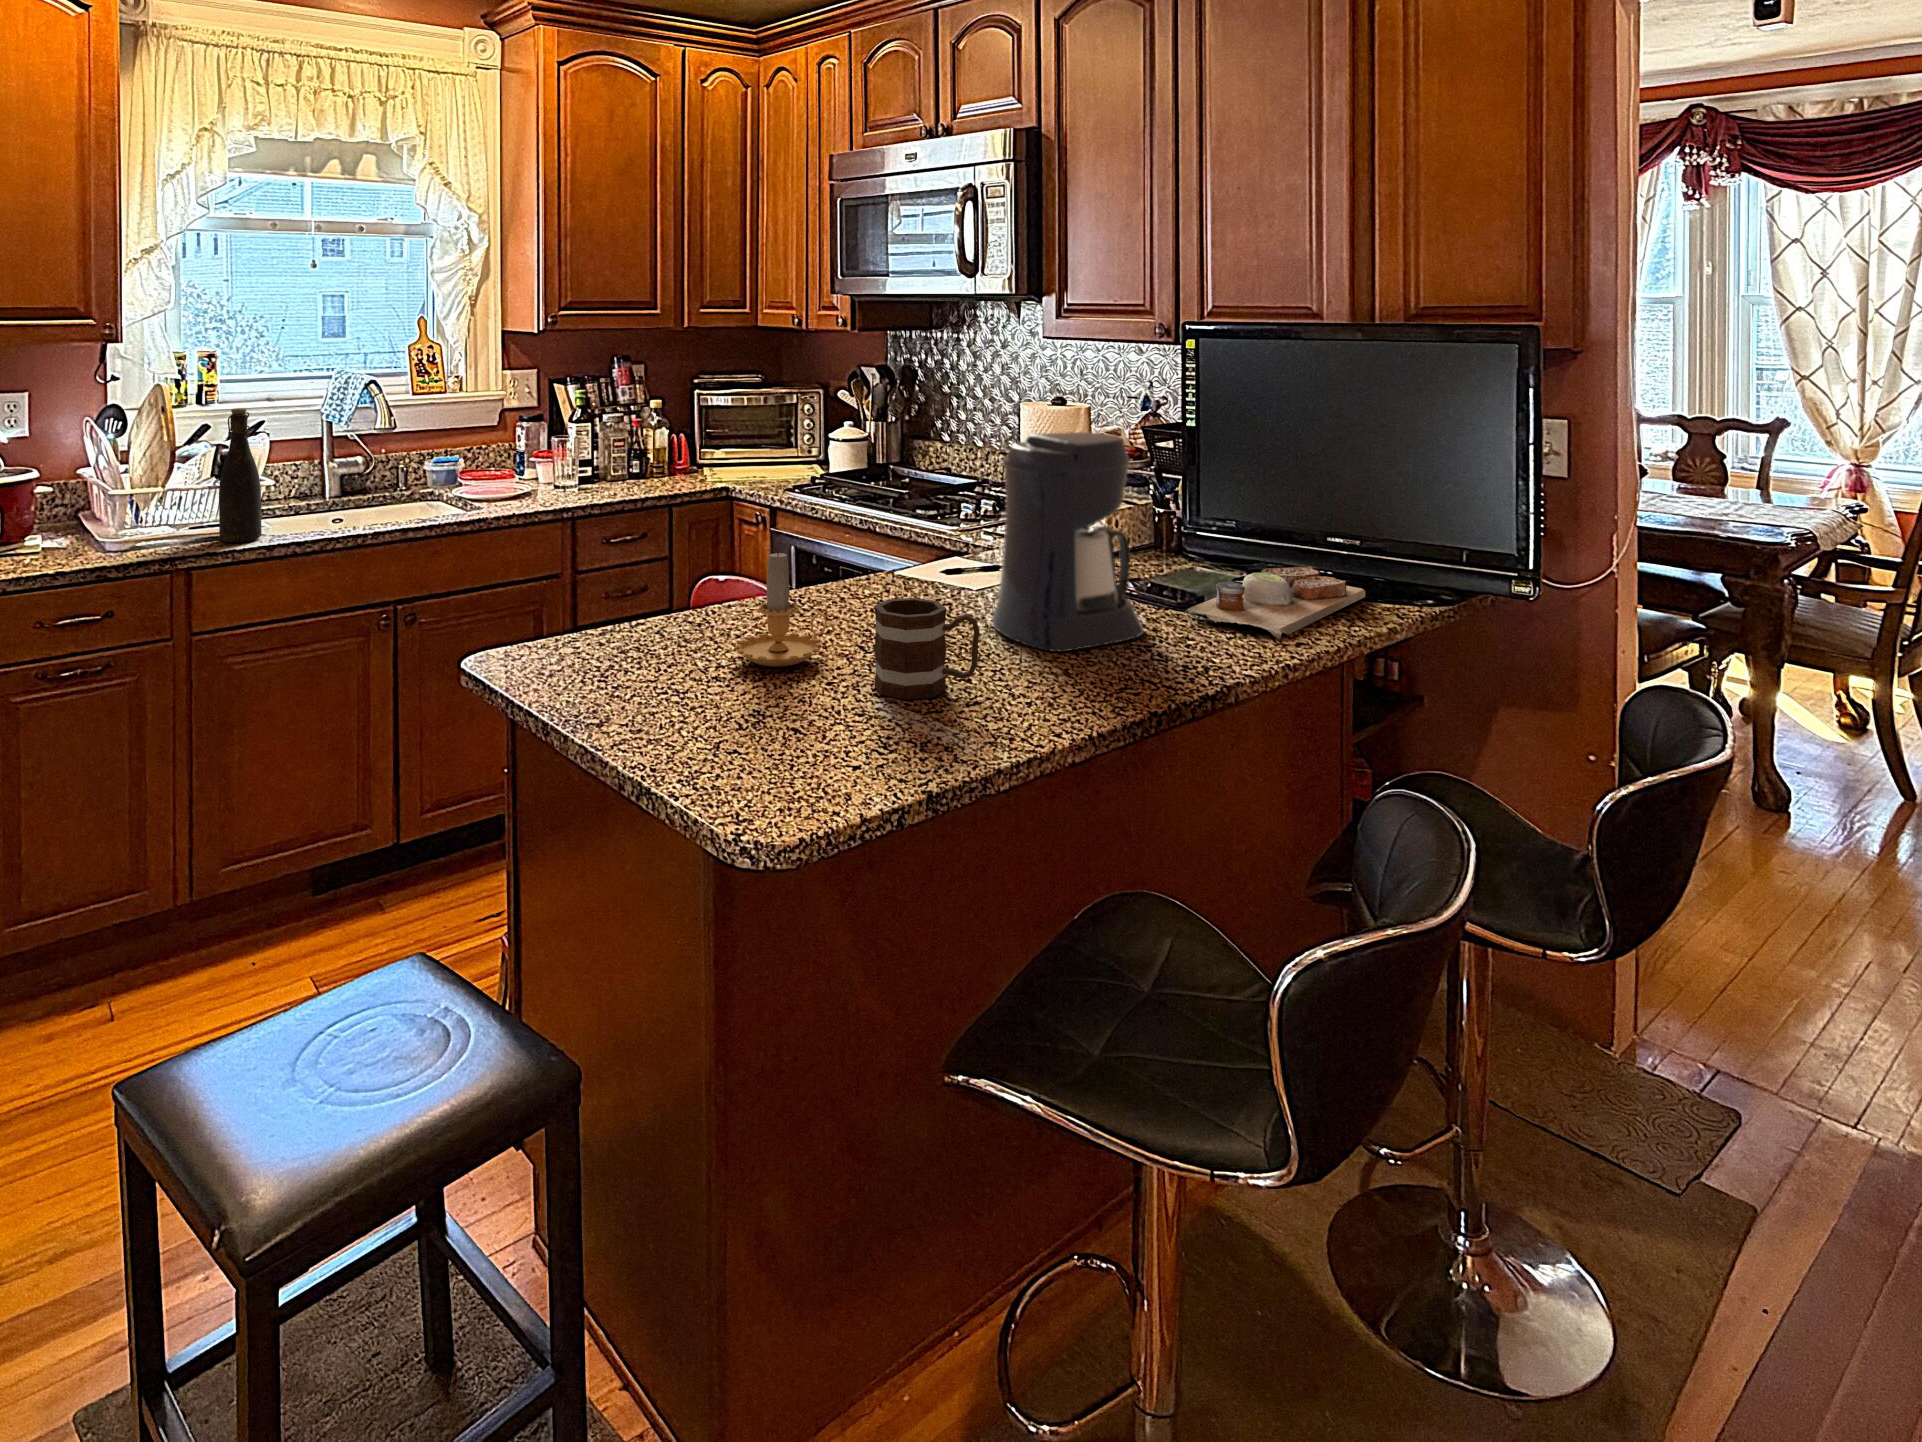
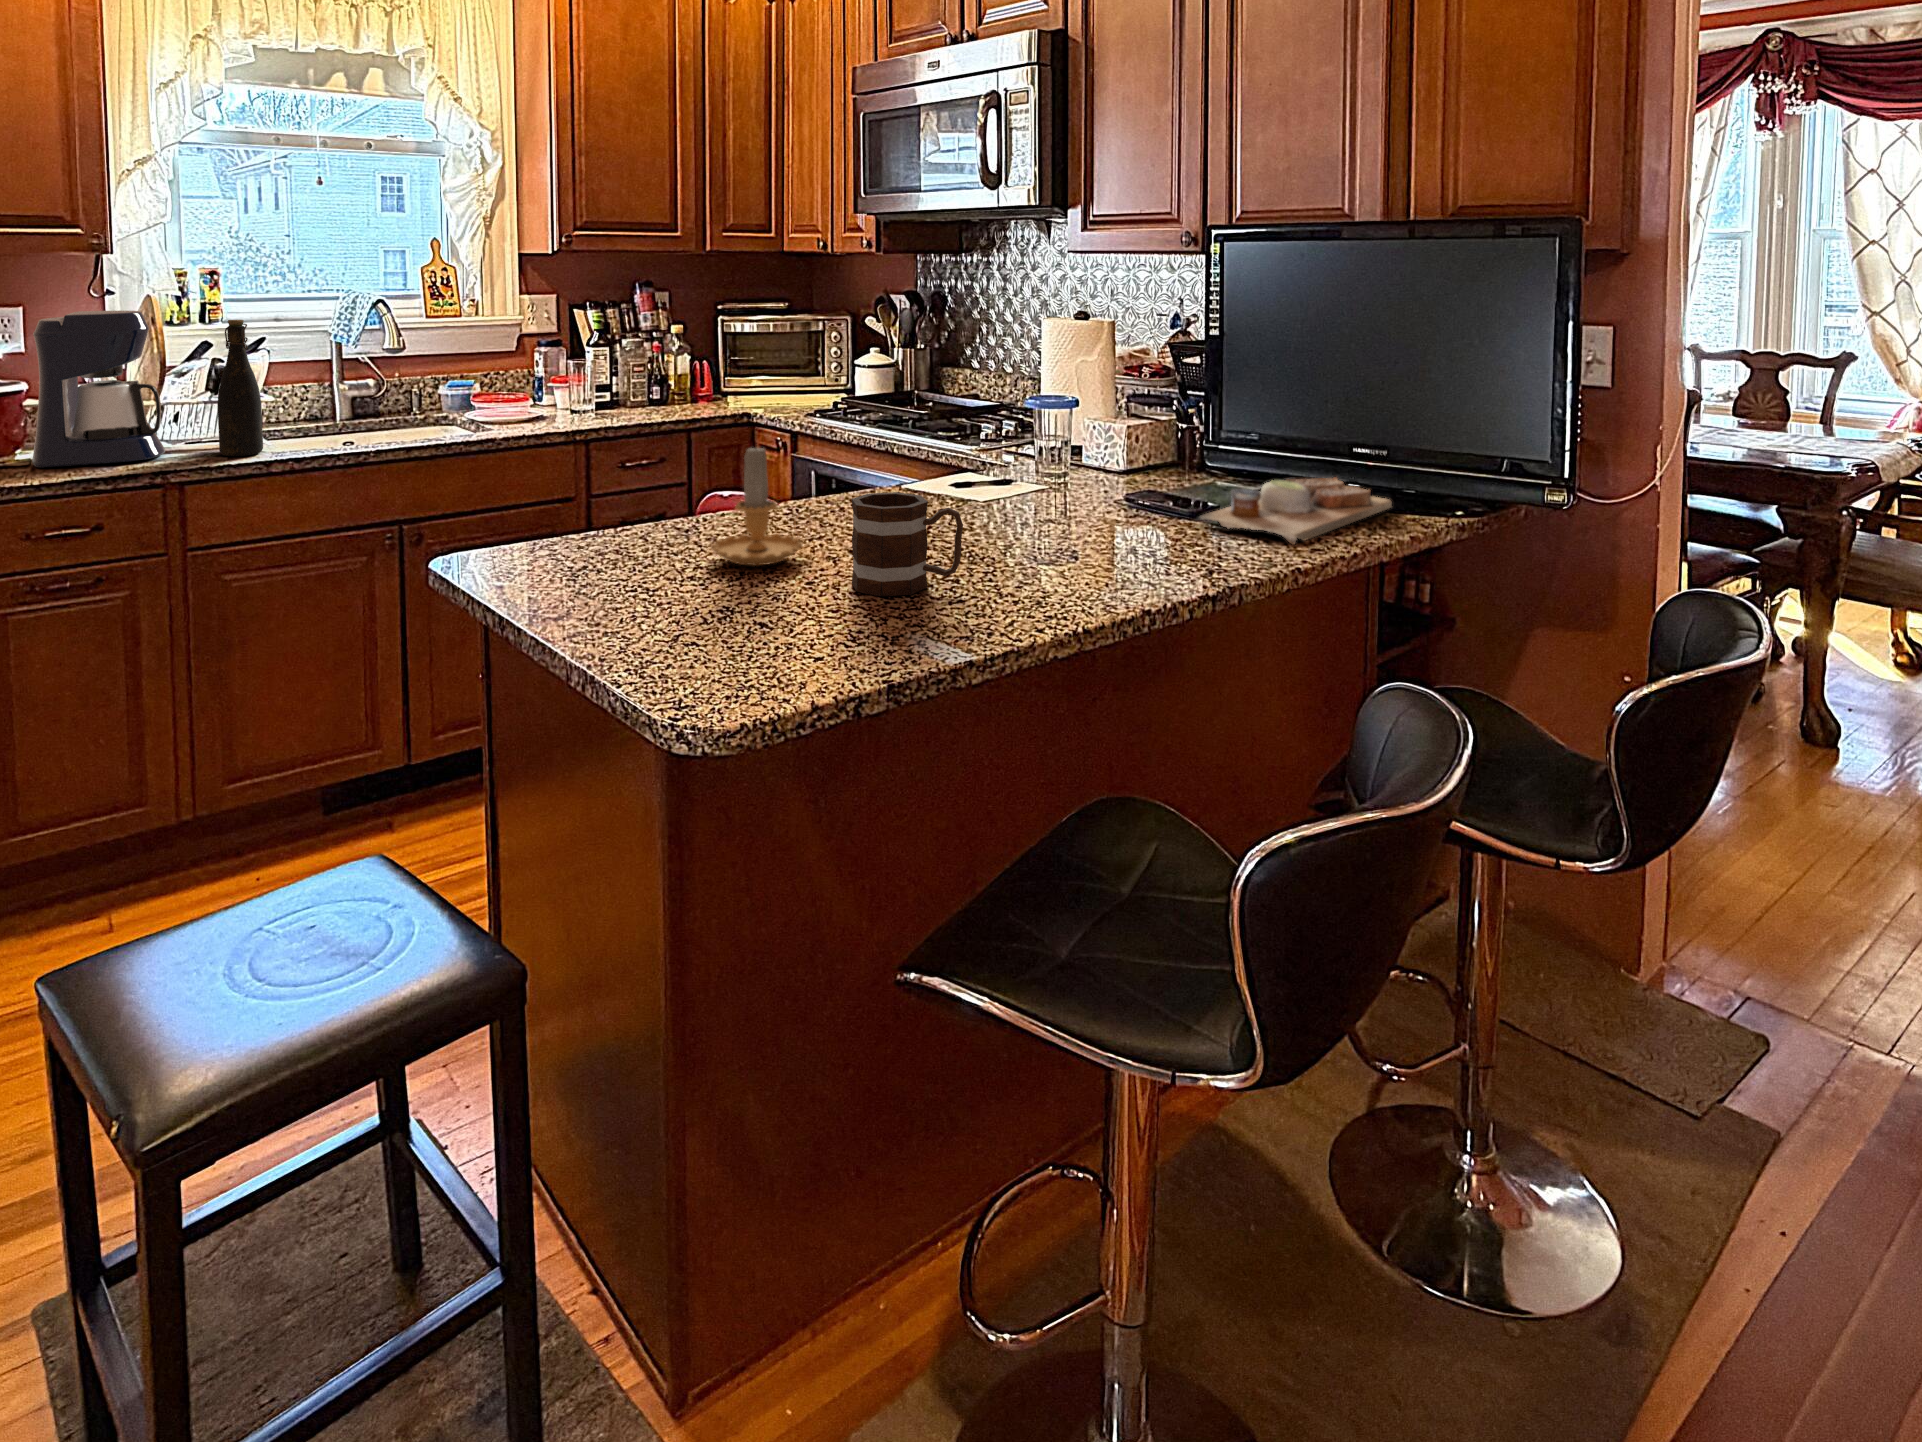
coffee maker: present [992,432,1144,652] -> present [32,311,165,467]

